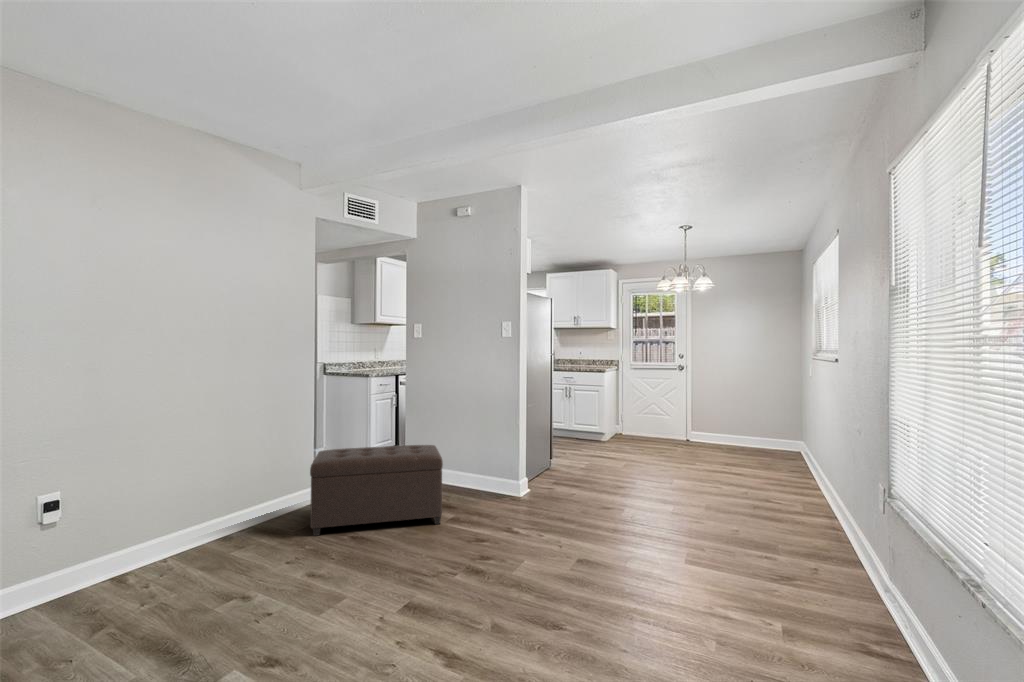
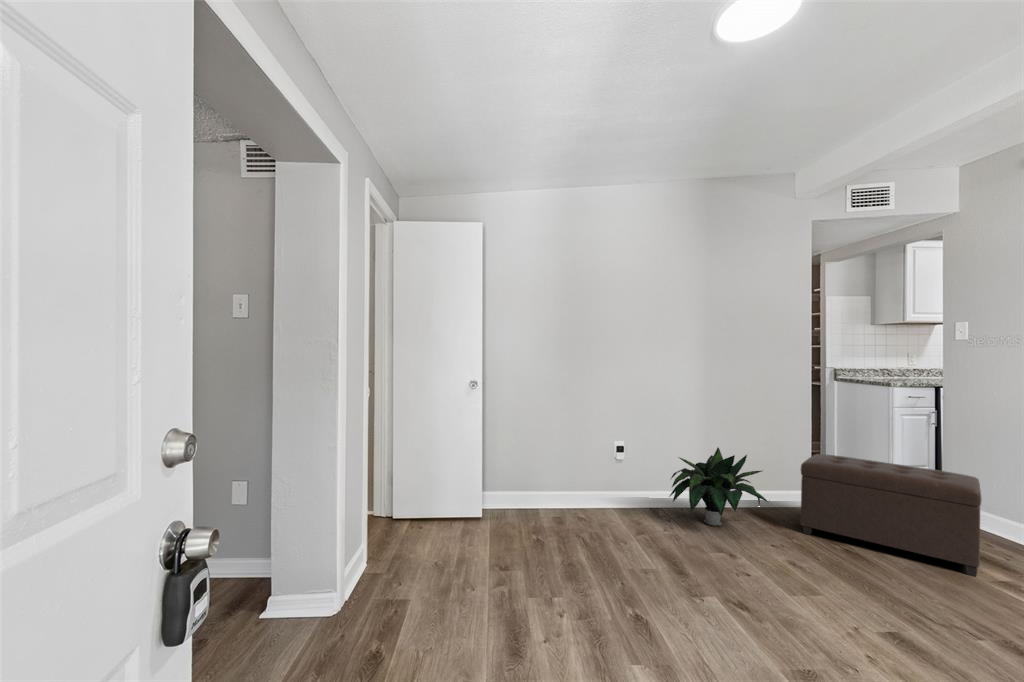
potted plant: none [147,467,283,566] -> present [669,447,768,526]

